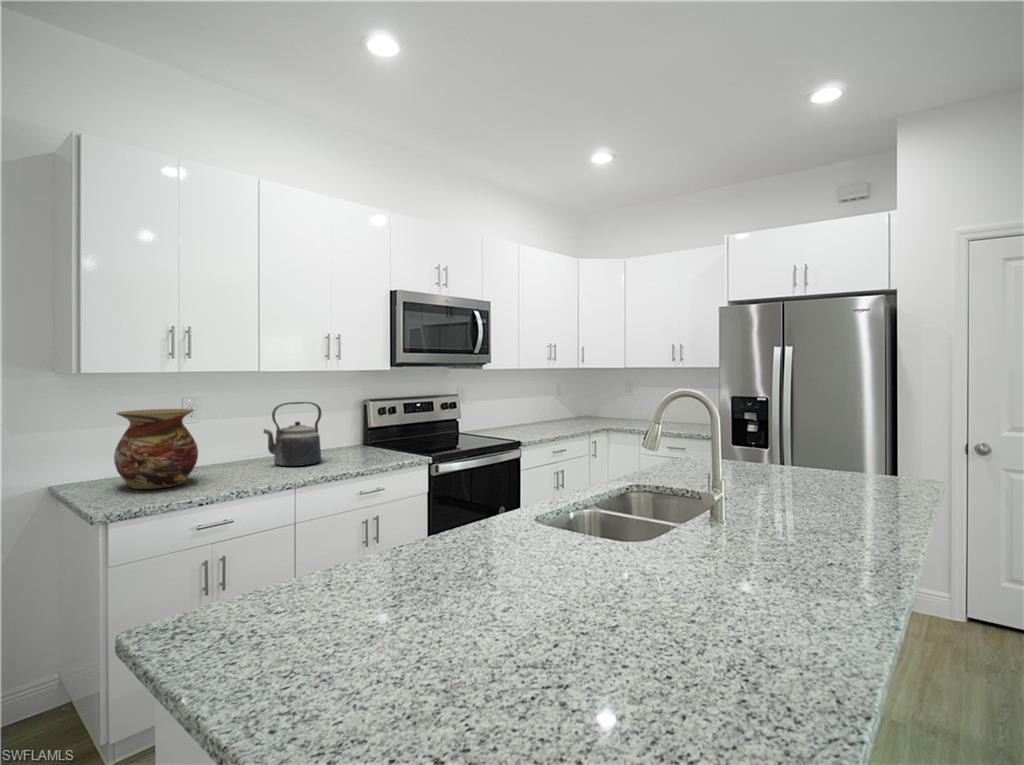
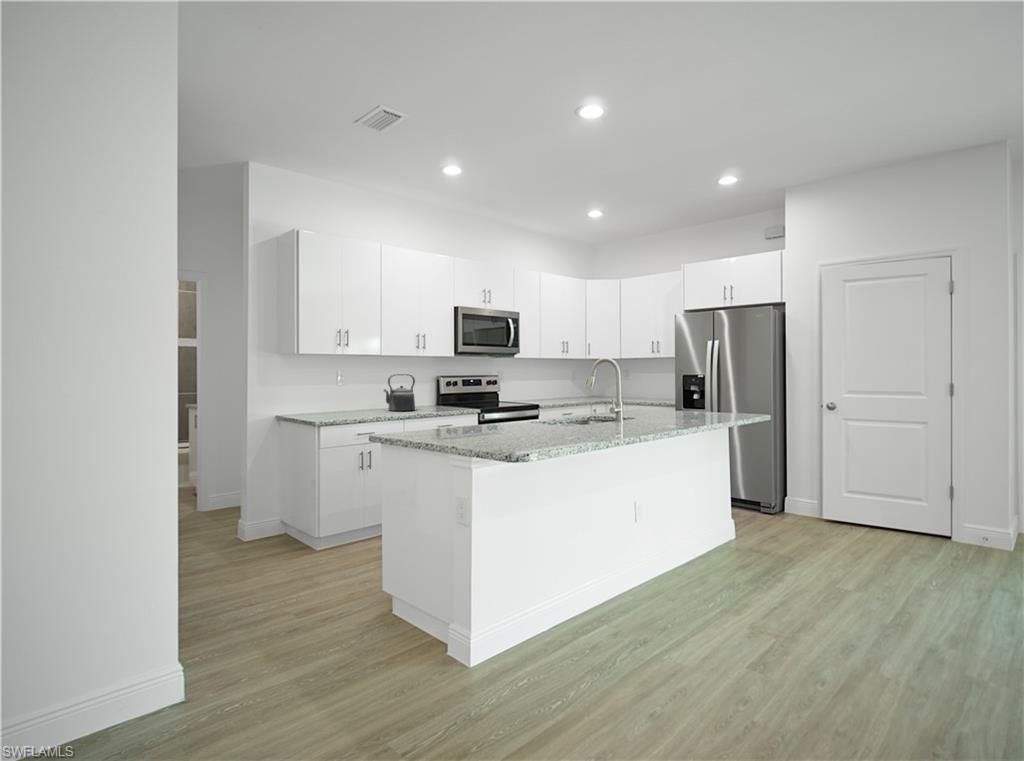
vase: present [114,409,198,489] -> none [313,375,353,416]

